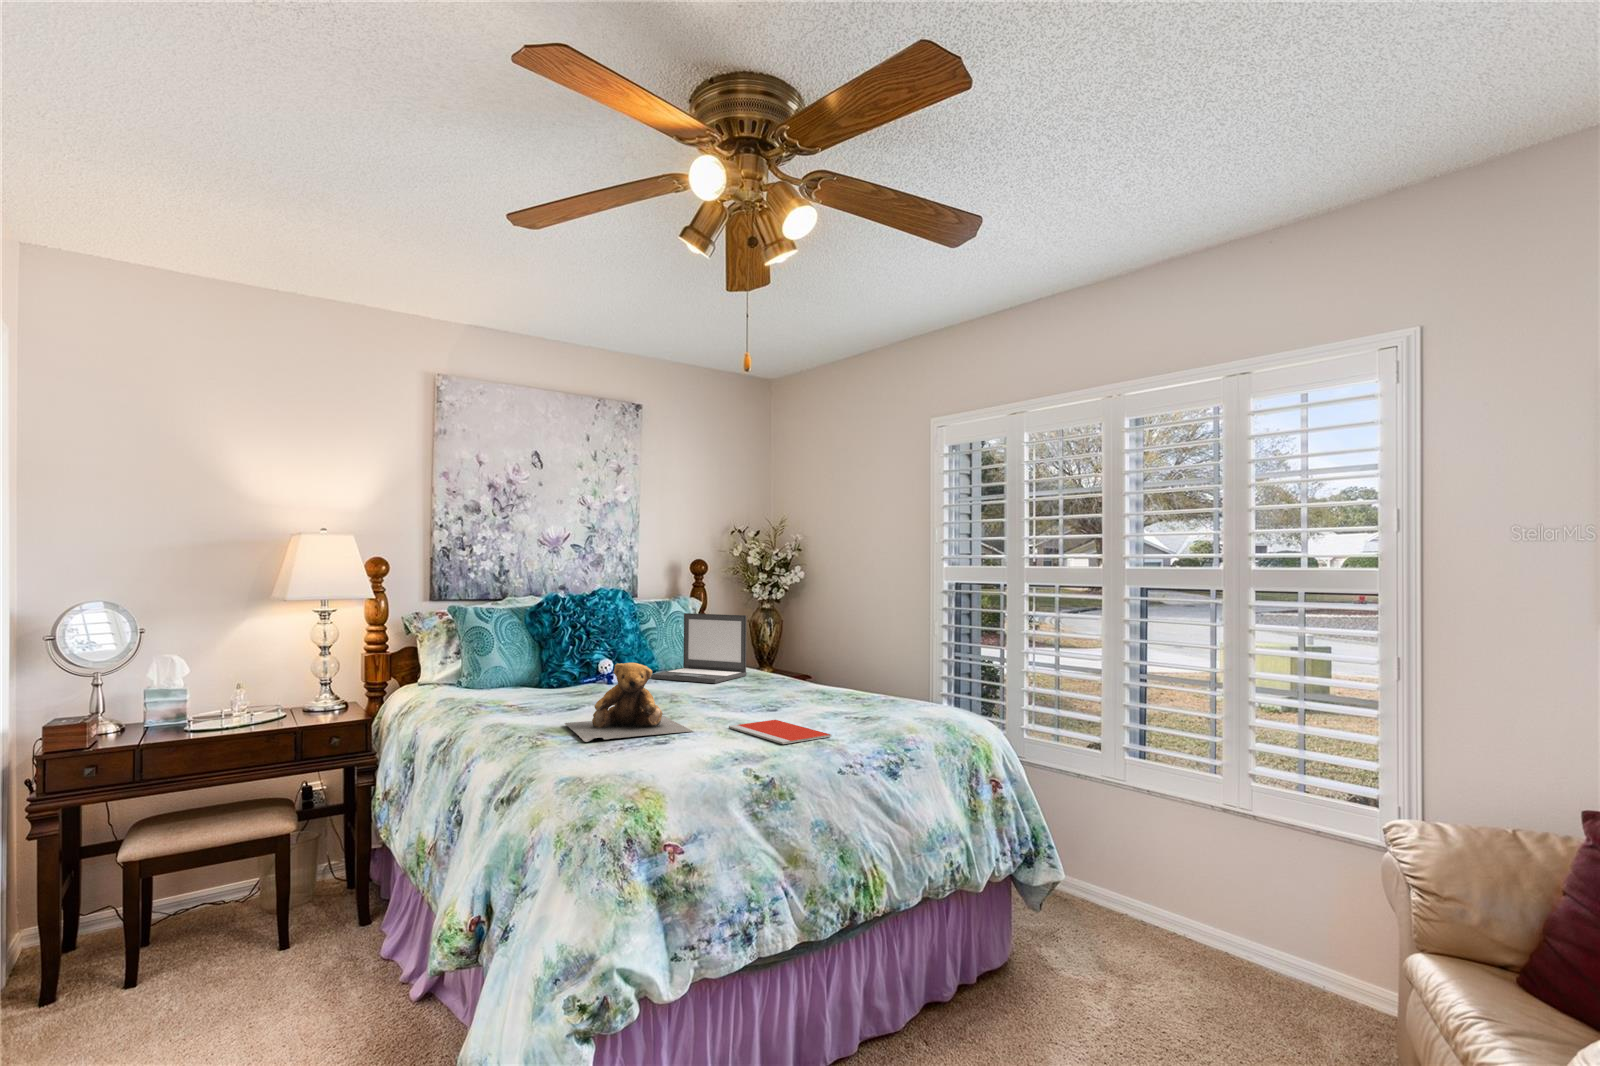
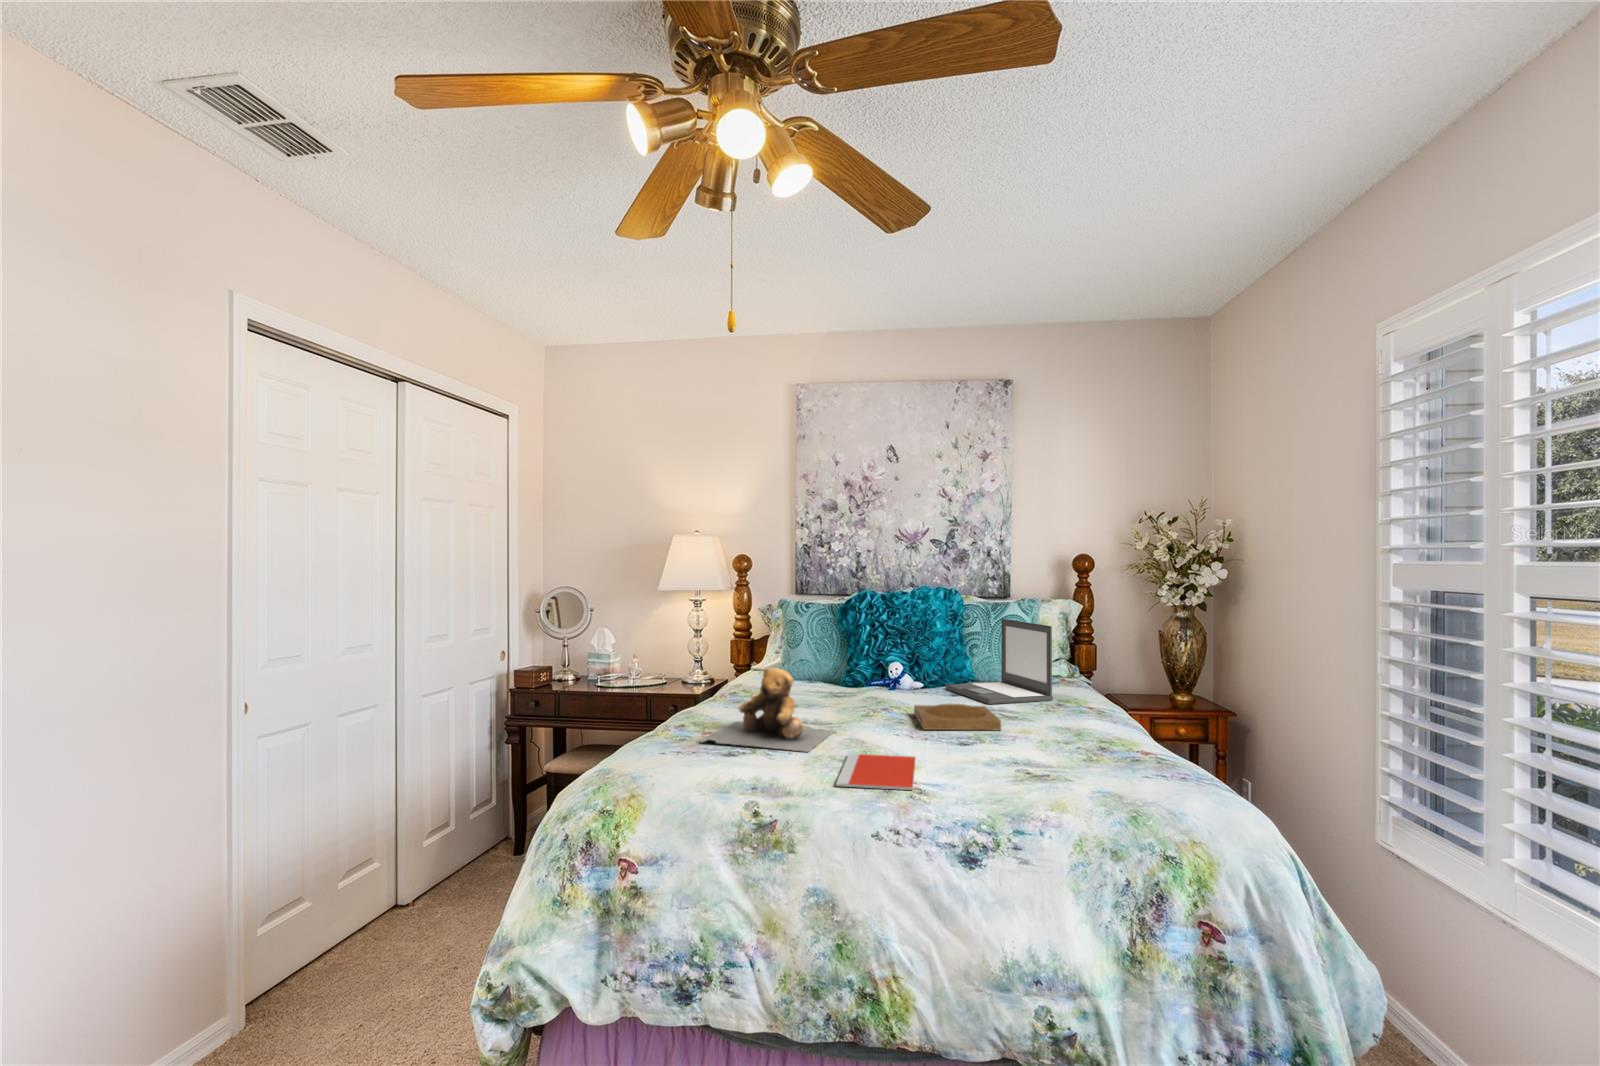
tray: none [685,682,773,705] -> present [914,704,1001,730]

